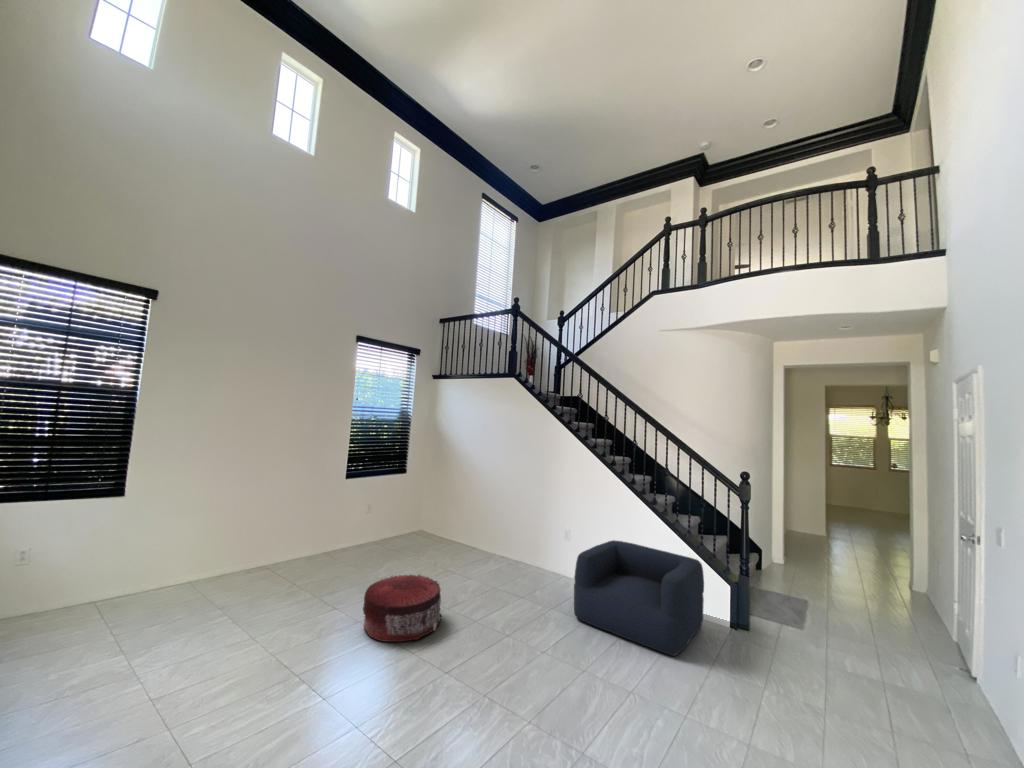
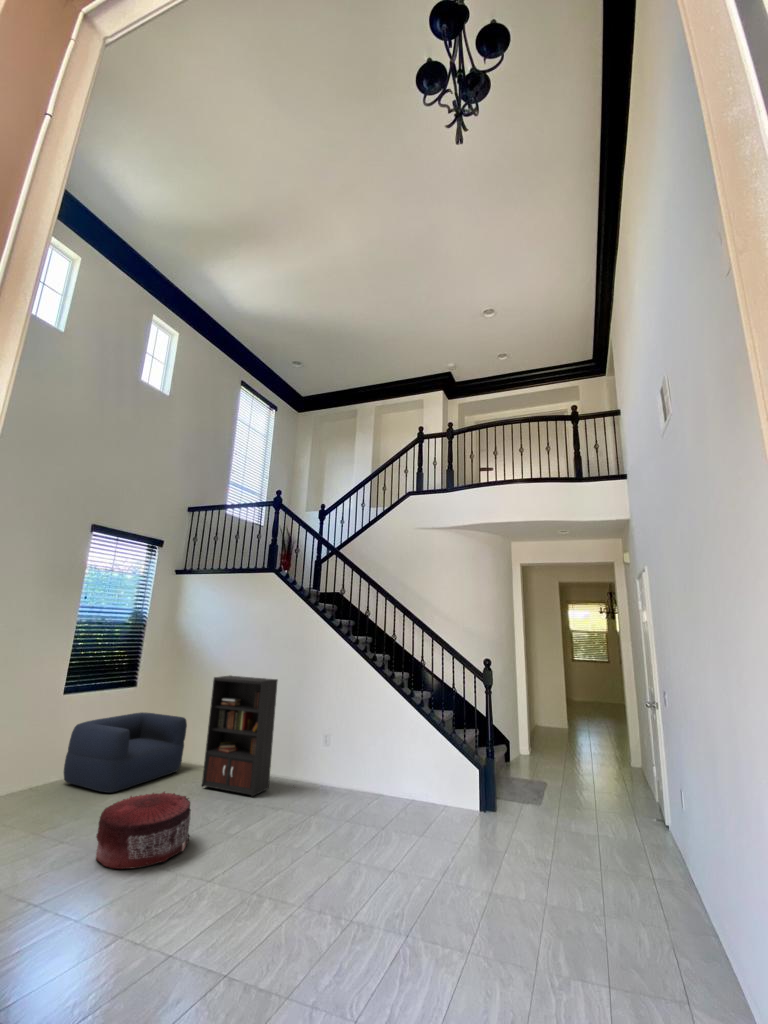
bookcase: none [457,471,539,581] -> present [202,676,295,796]
armchair: present [574,540,704,656] -> present [64,712,187,793]

